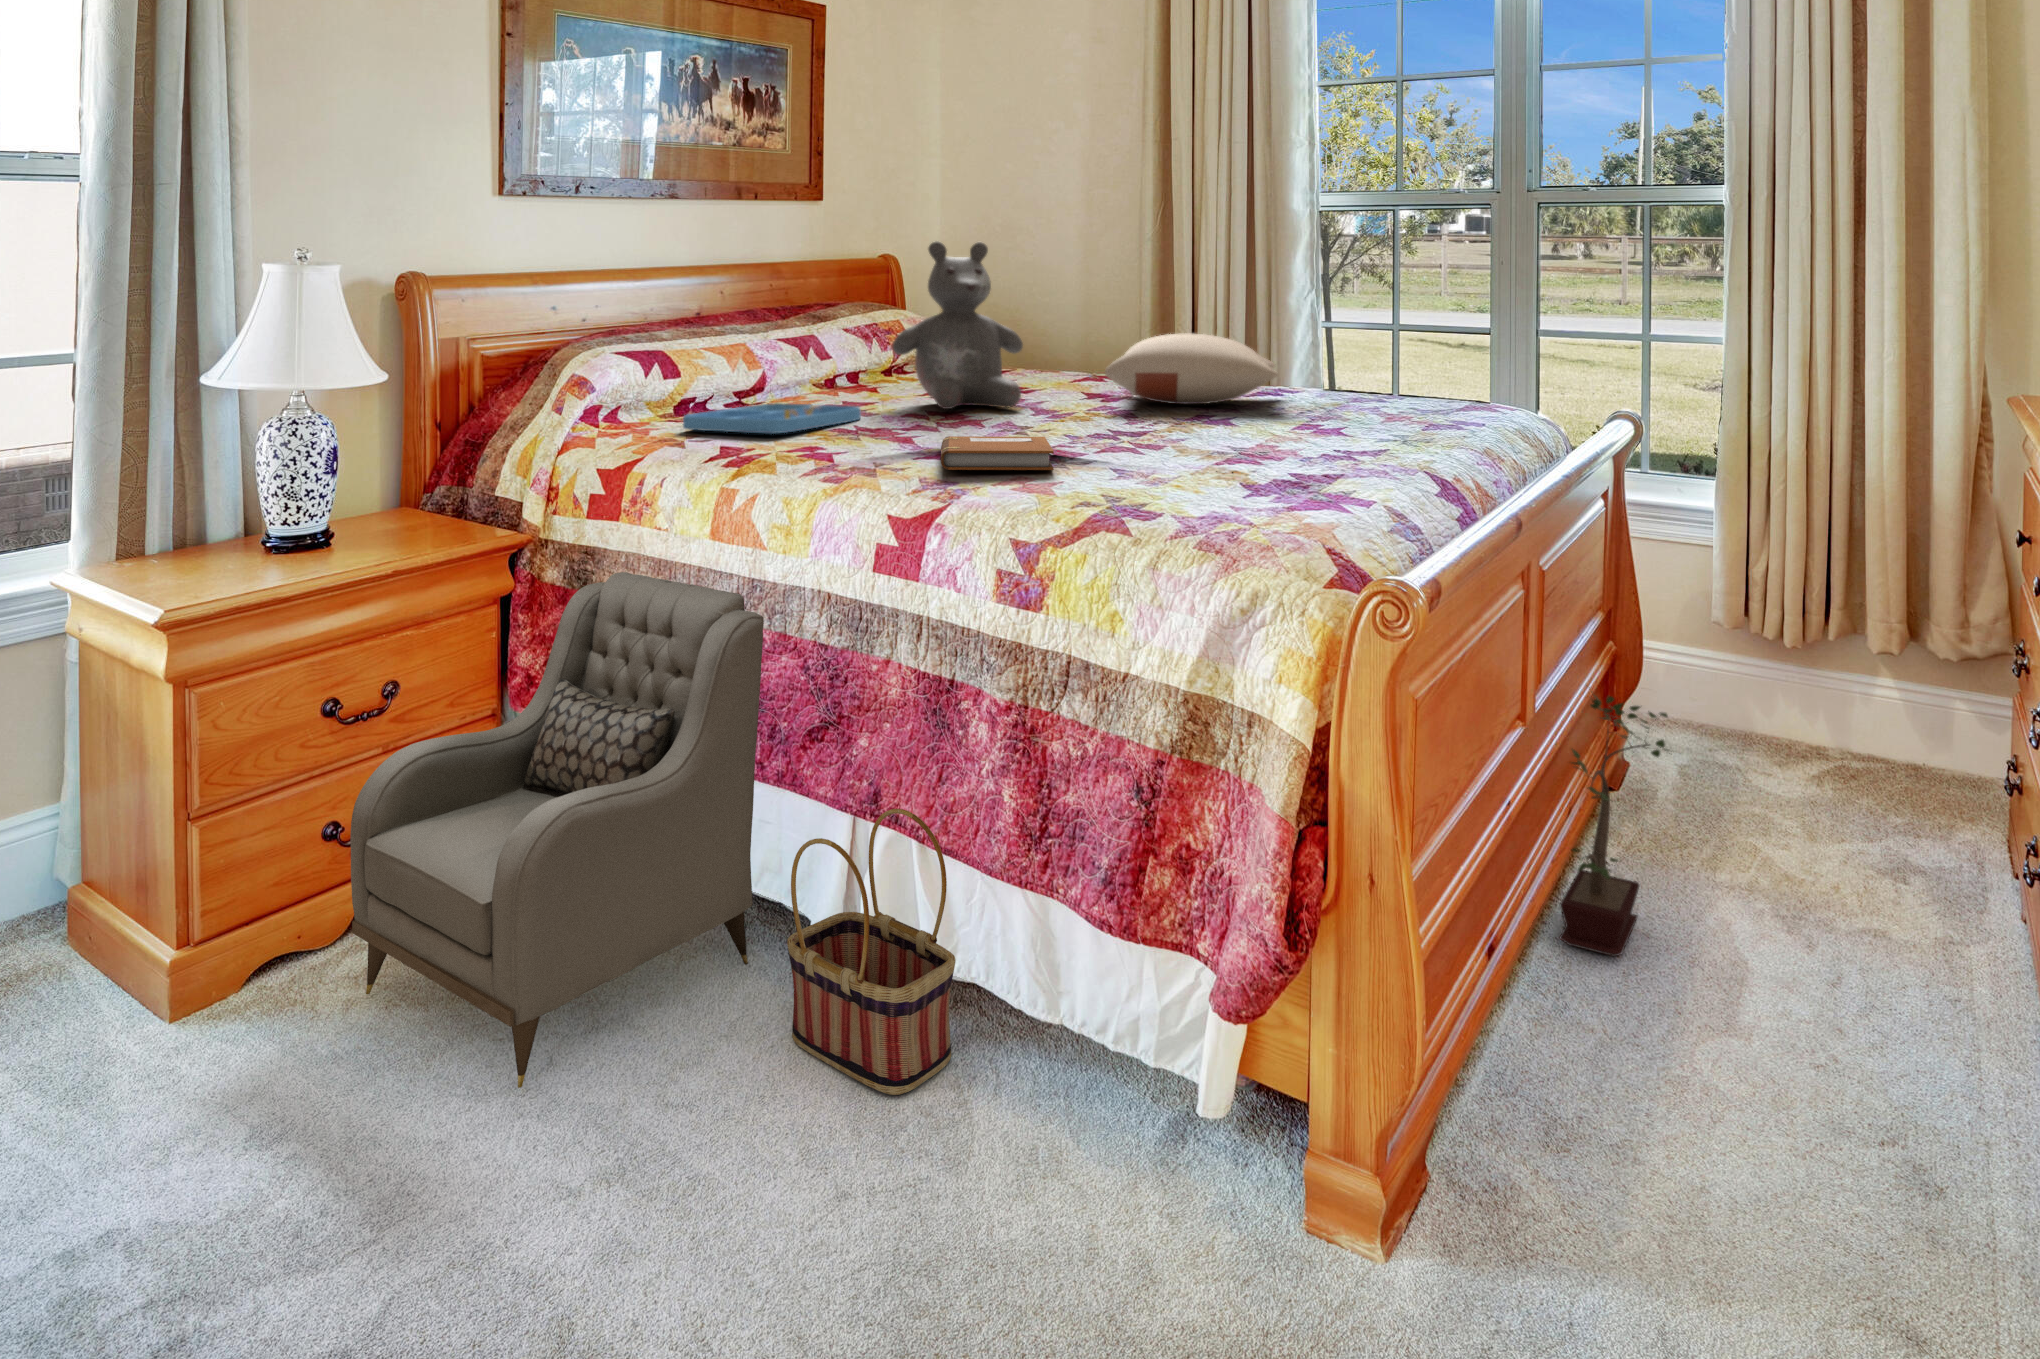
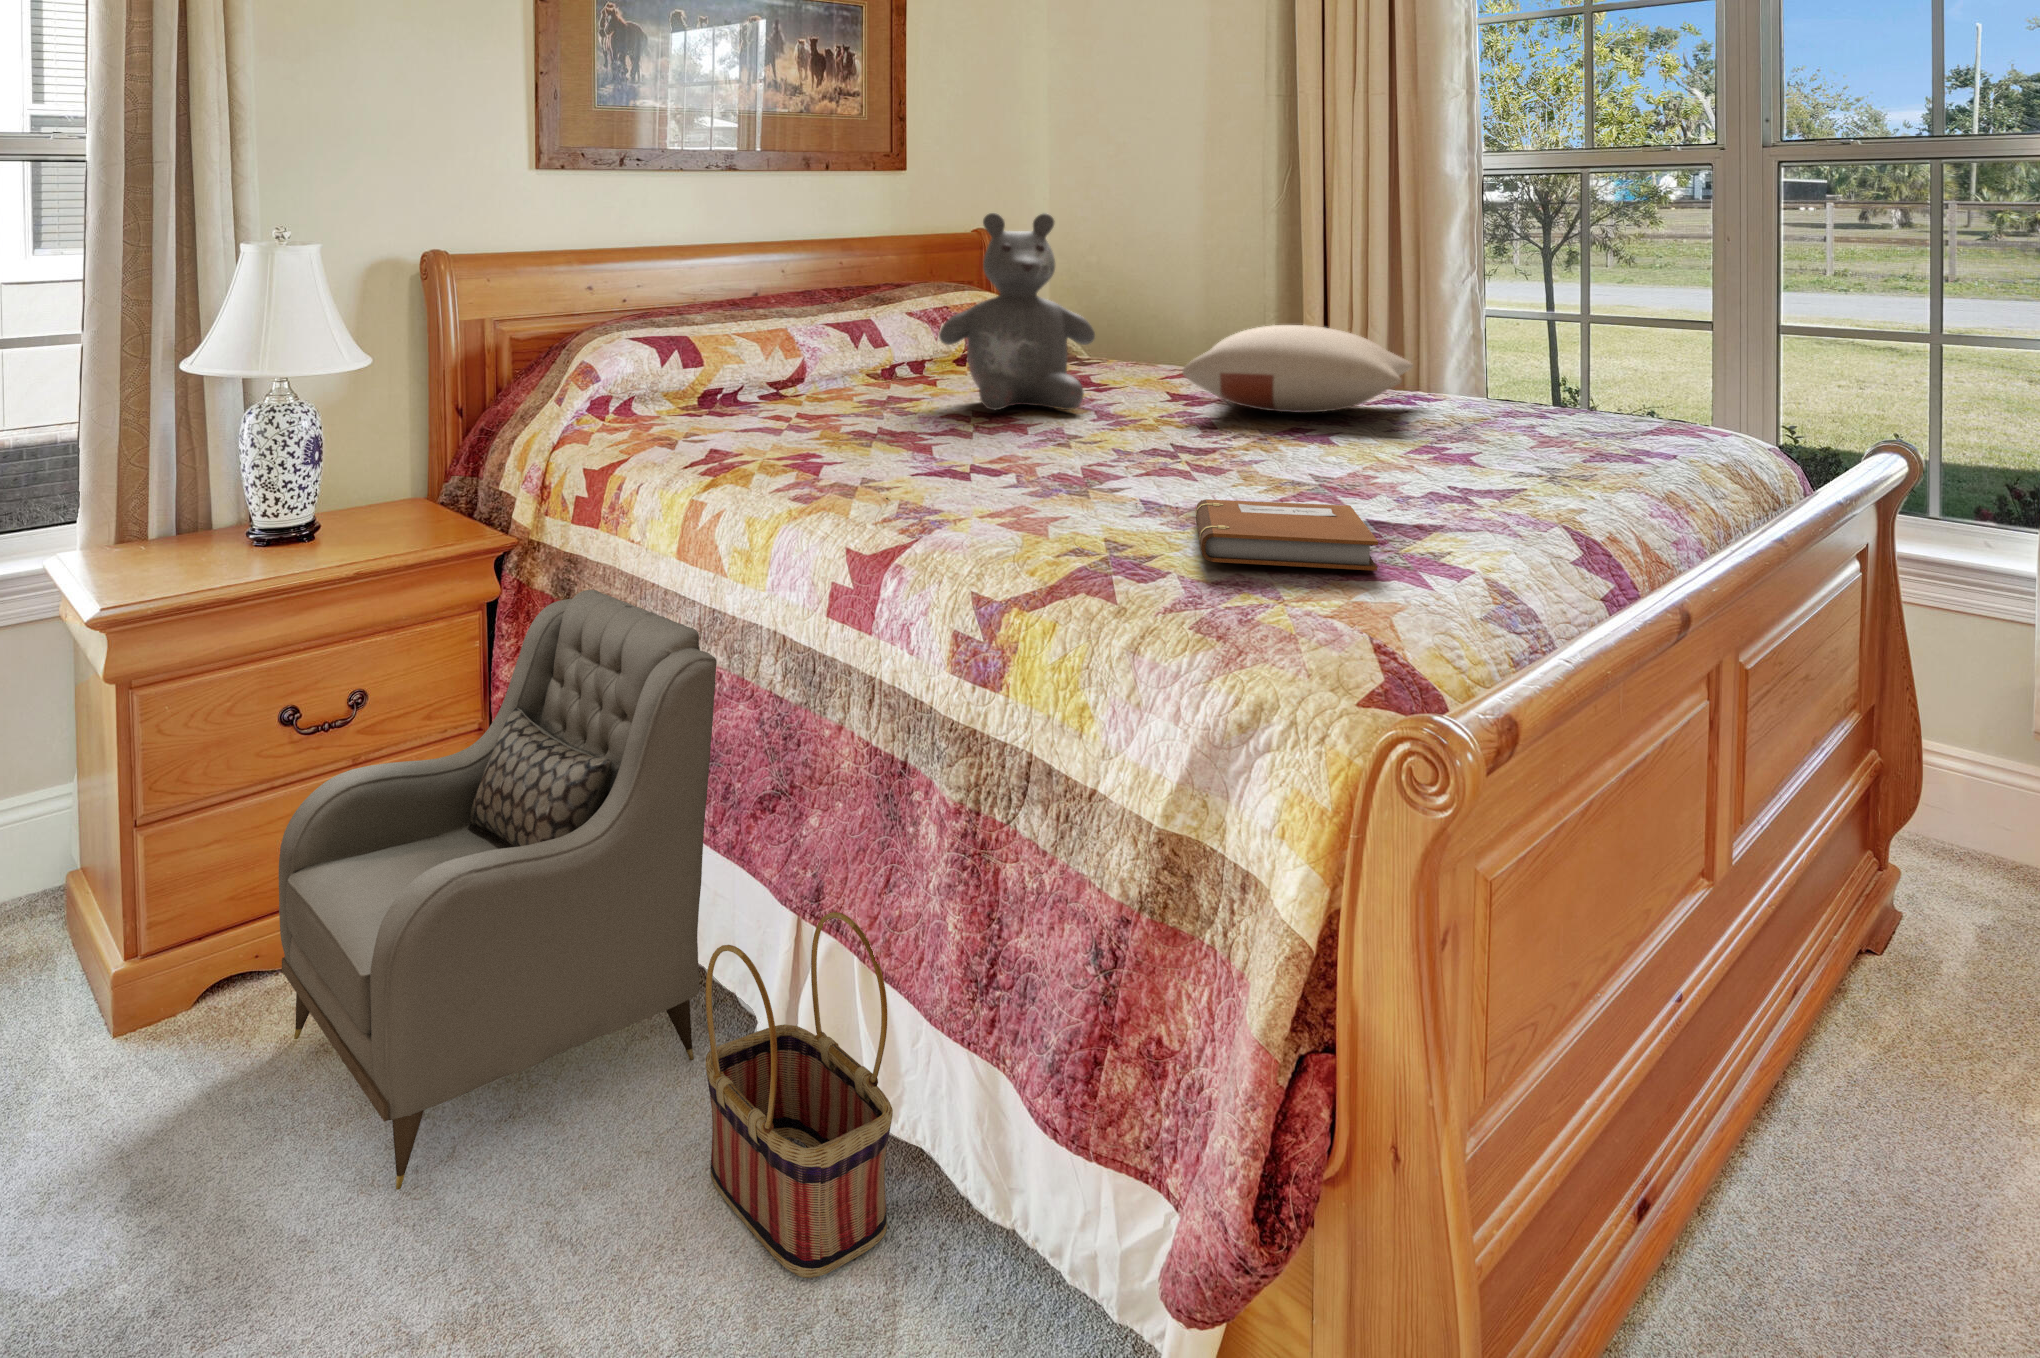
tray: present [683,403,861,434] -> none [683,398,890,437]
notebook: present [941,436,1054,470] -> present [1196,499,1378,571]
potted plant: present [1560,696,1669,956] -> none [1750,830,1950,1227]

